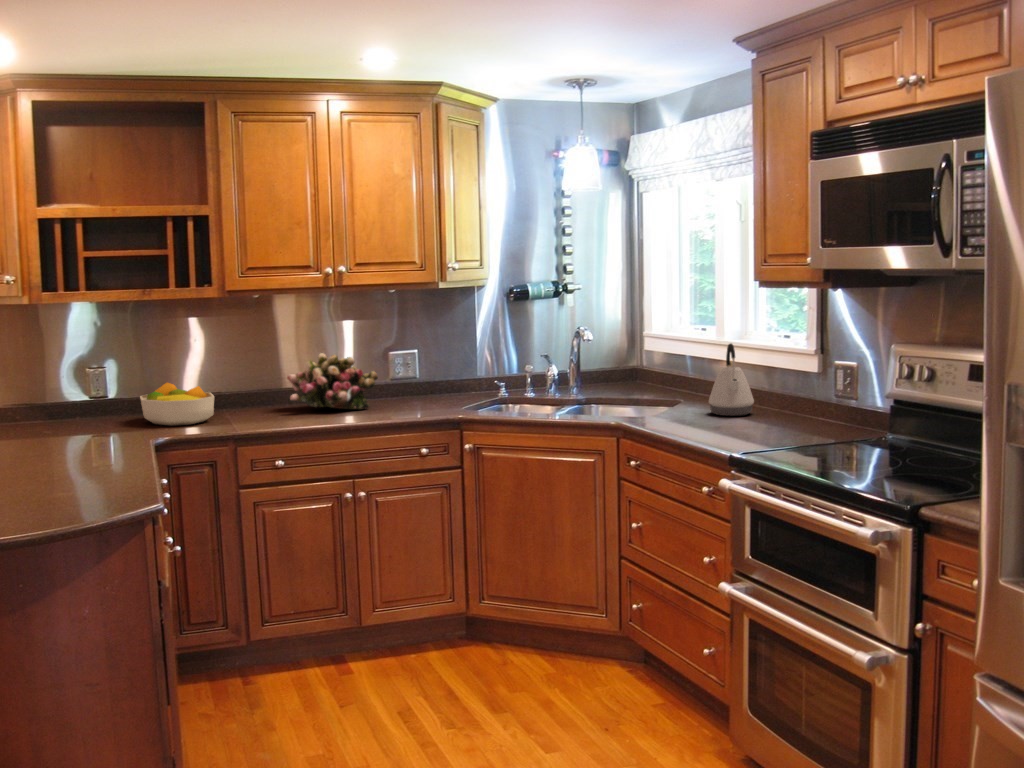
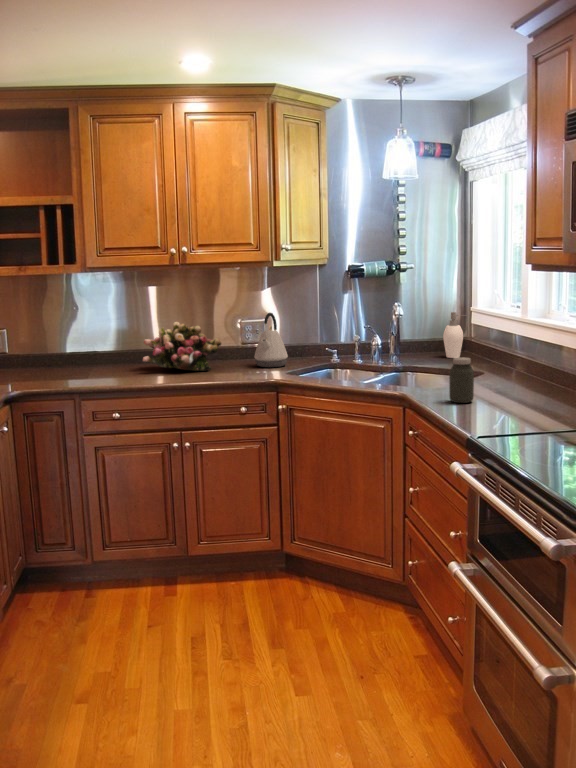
soap dispenser: none [614,337,643,387] -> present [443,312,463,358]
kettle: present [709,344,754,416] -> present [254,313,288,368]
jar: none [675,381,701,429] -> present [449,357,474,403]
fruit bowl: present [140,383,214,426] -> none [21,343,80,380]

